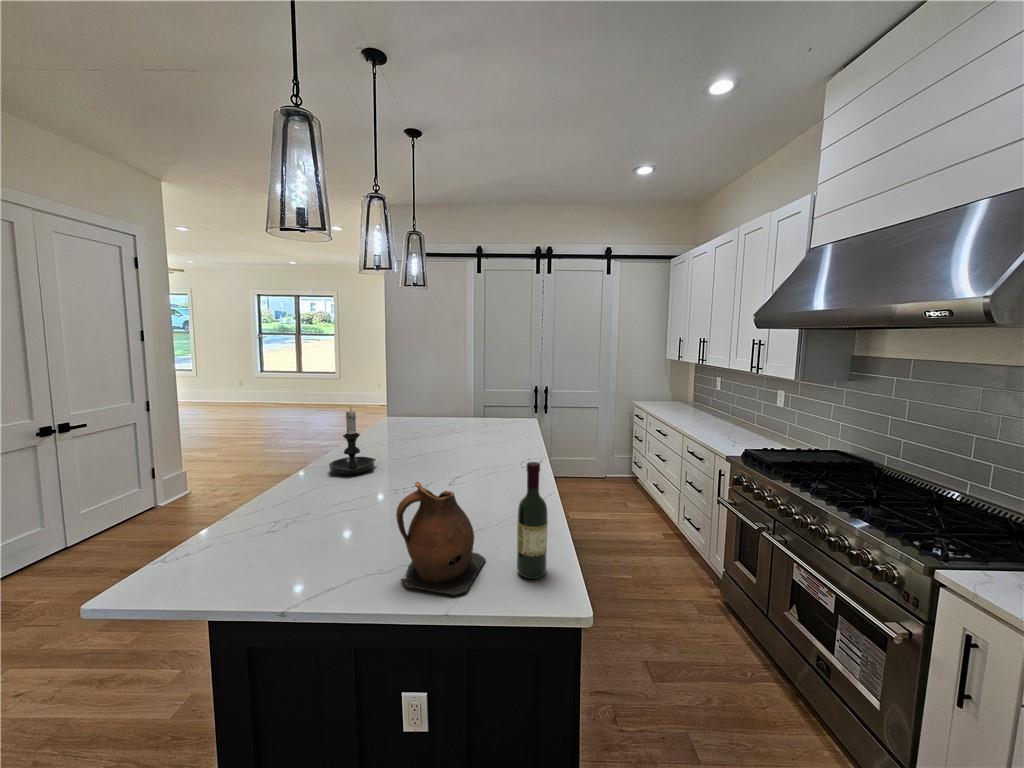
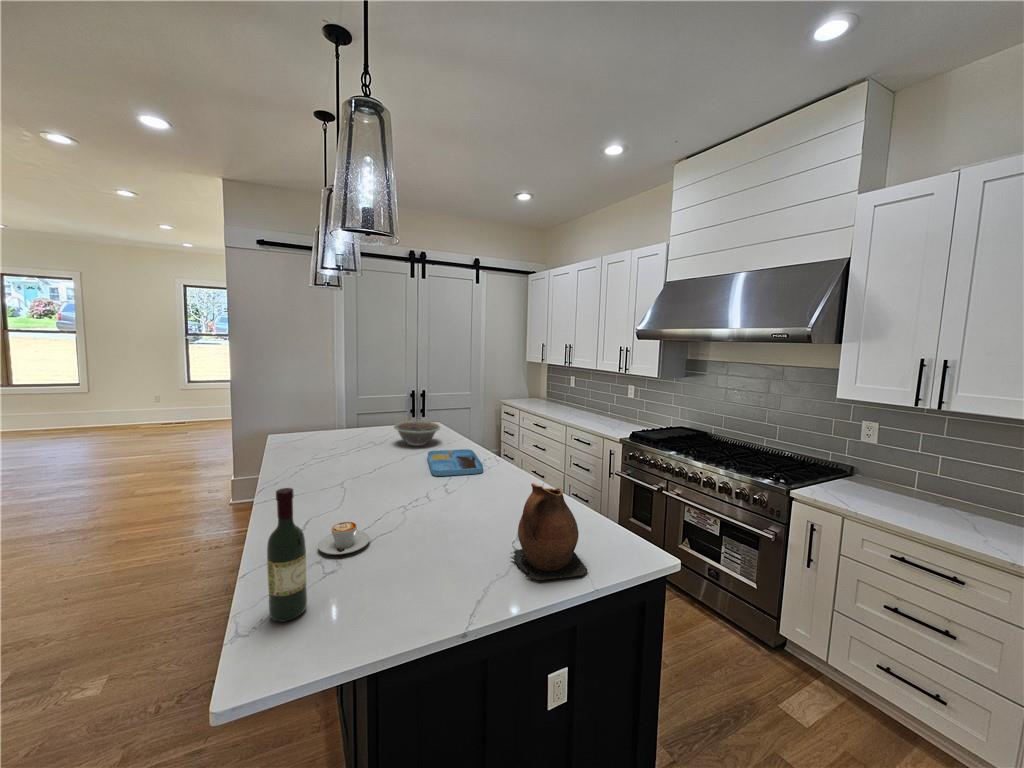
candle holder: present [329,408,376,474] -> none [296,422,352,499]
decorative bowl: none [460,415,505,440] -> present [394,421,440,446]
tray: none [455,446,518,473] -> present [427,449,483,476]
wine bottle: present [517,462,548,579] -> present [267,488,307,621]
coffee cup: none [284,495,332,521] -> present [318,522,370,555]

